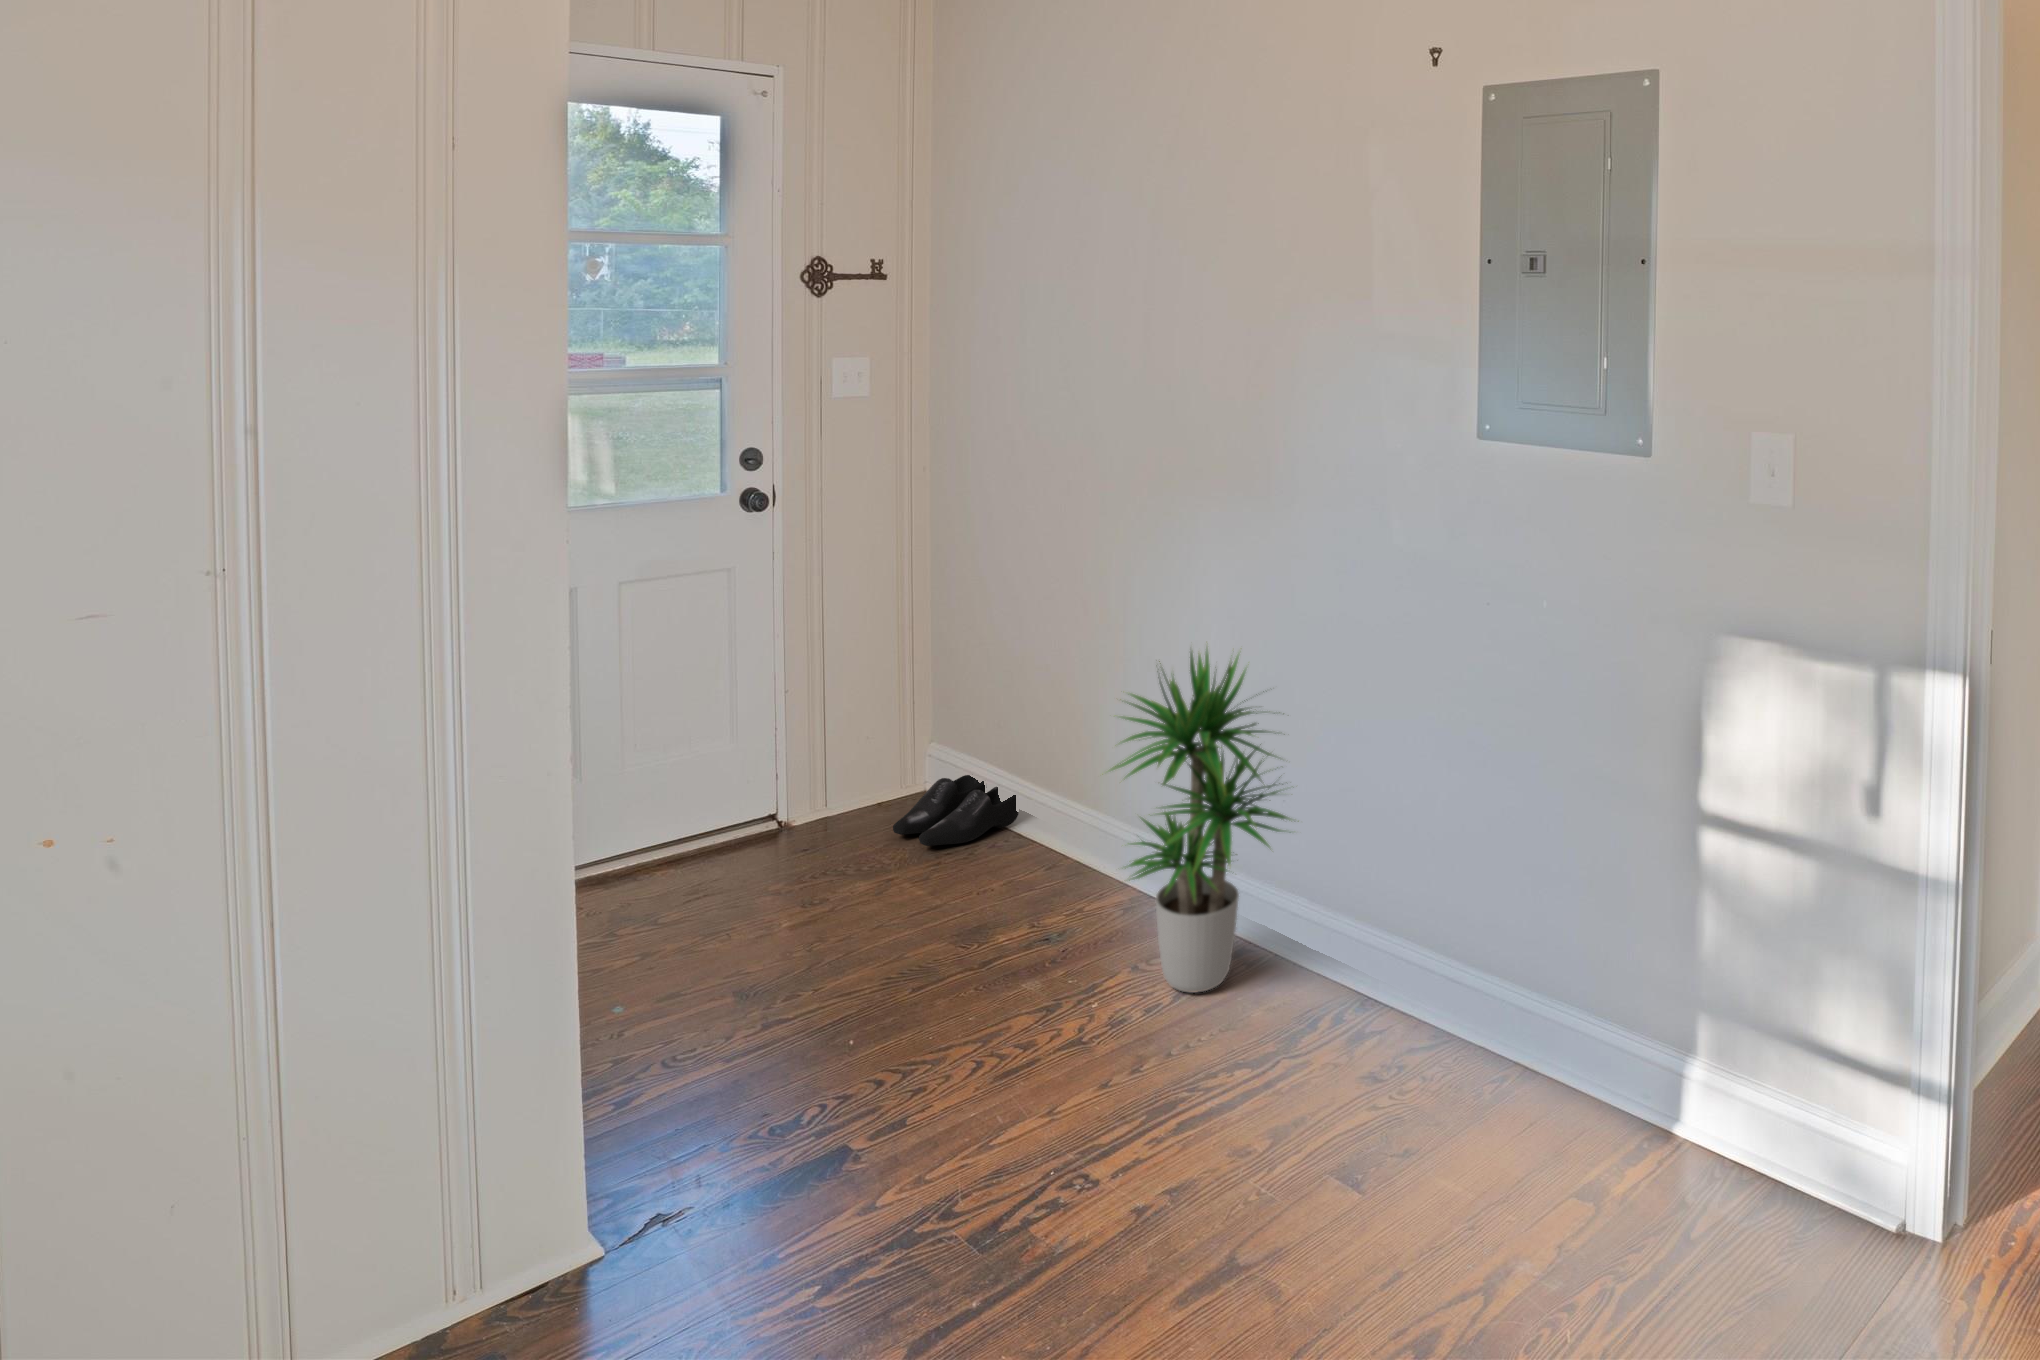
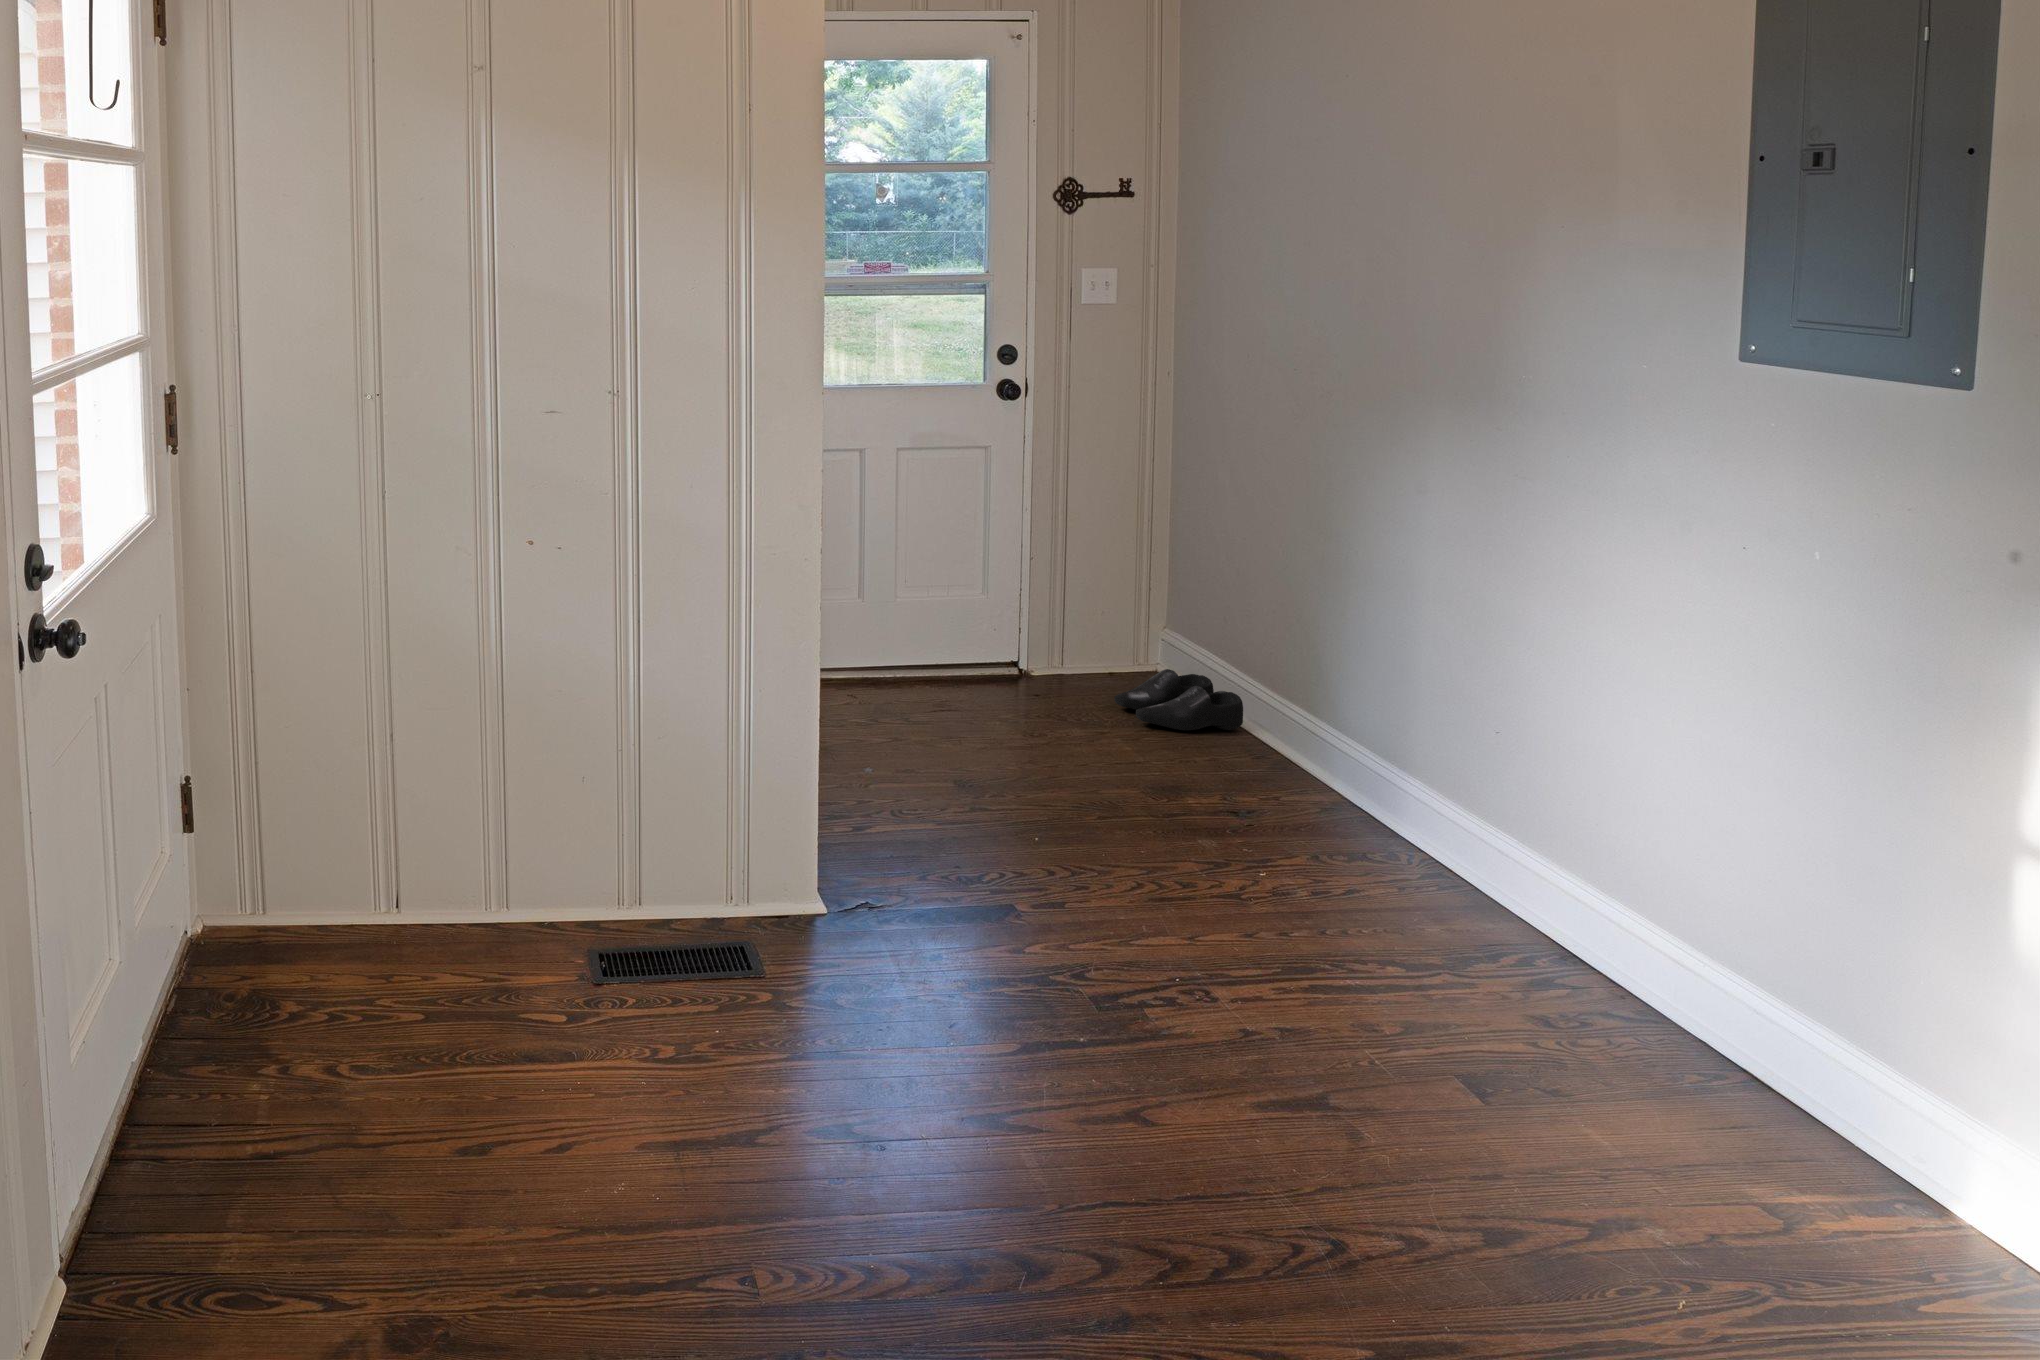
potted plant: present [1110,651,1299,992] -> none [1281,568,1538,928]

